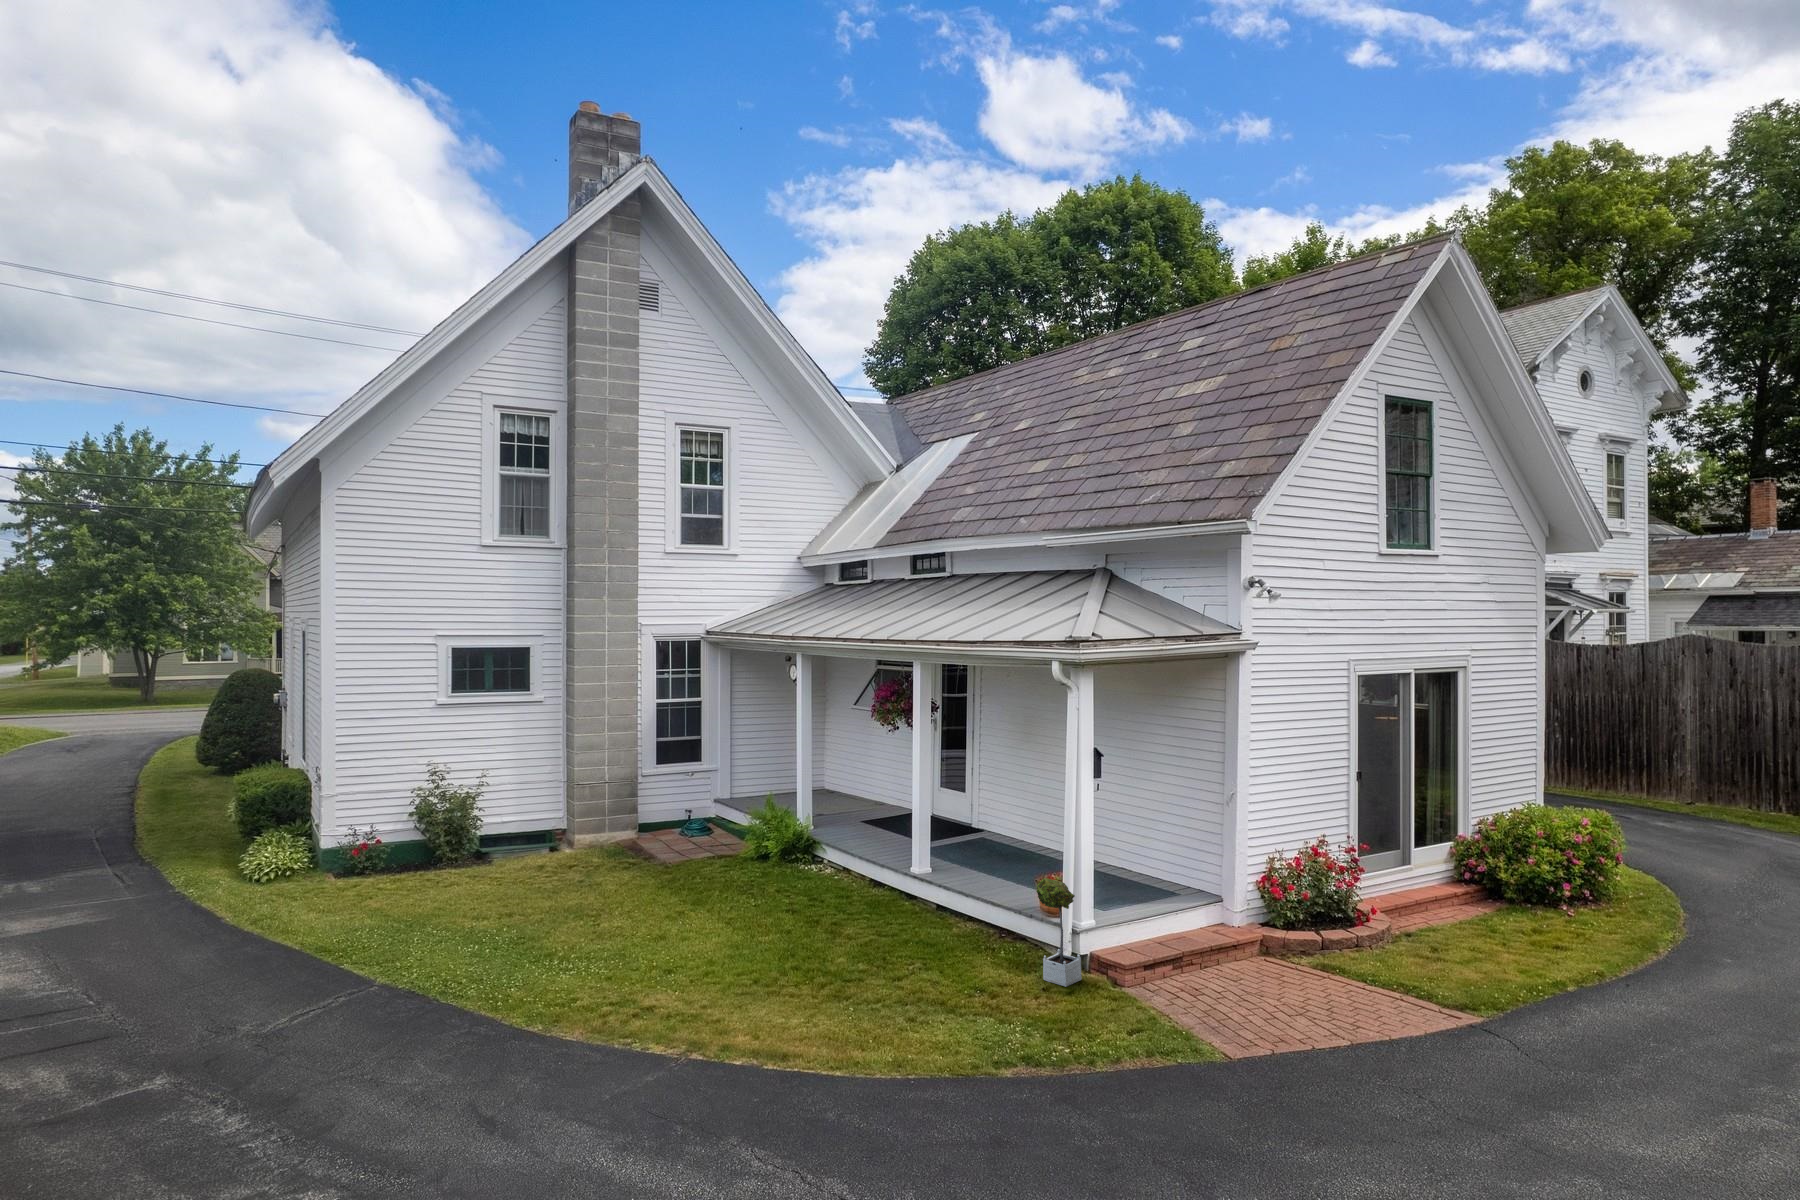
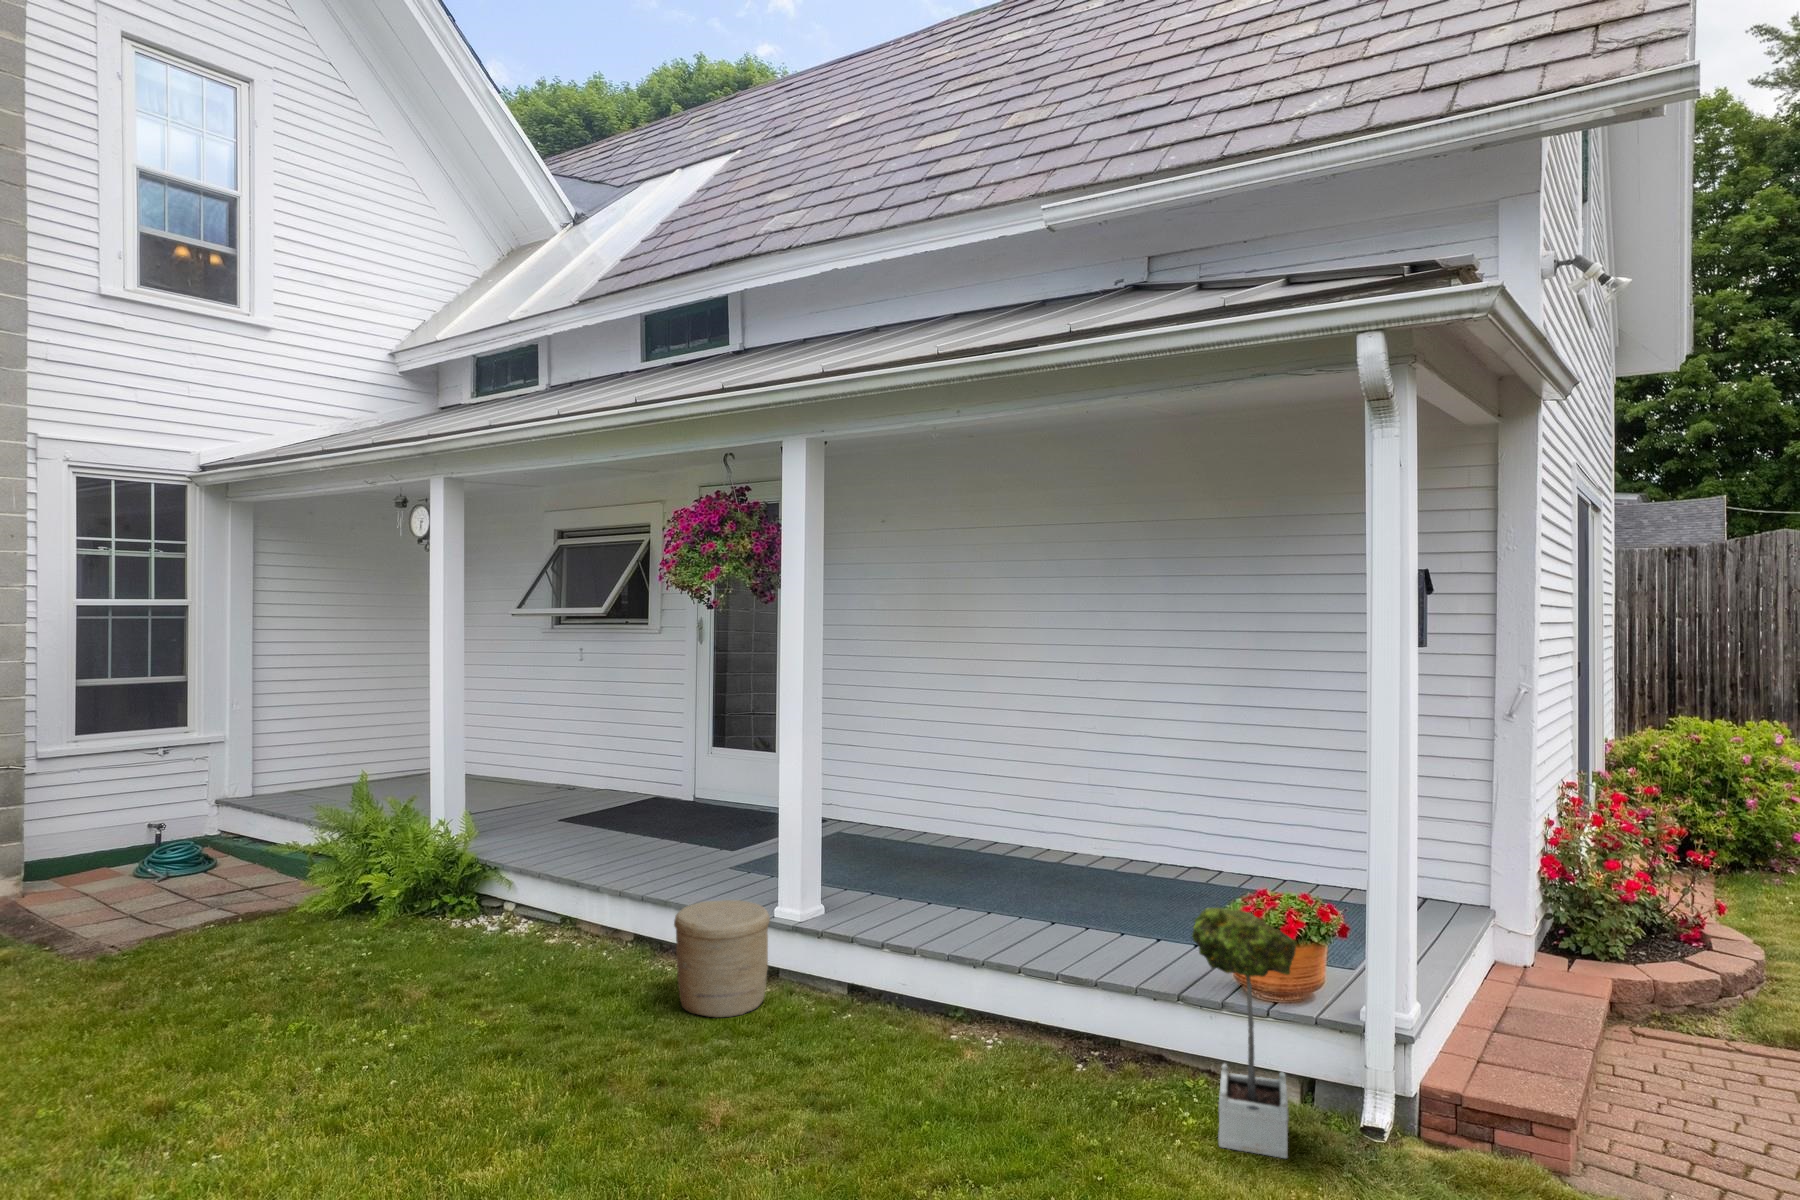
woven basket: none [873,864,917,916] -> present [674,900,770,1017]

